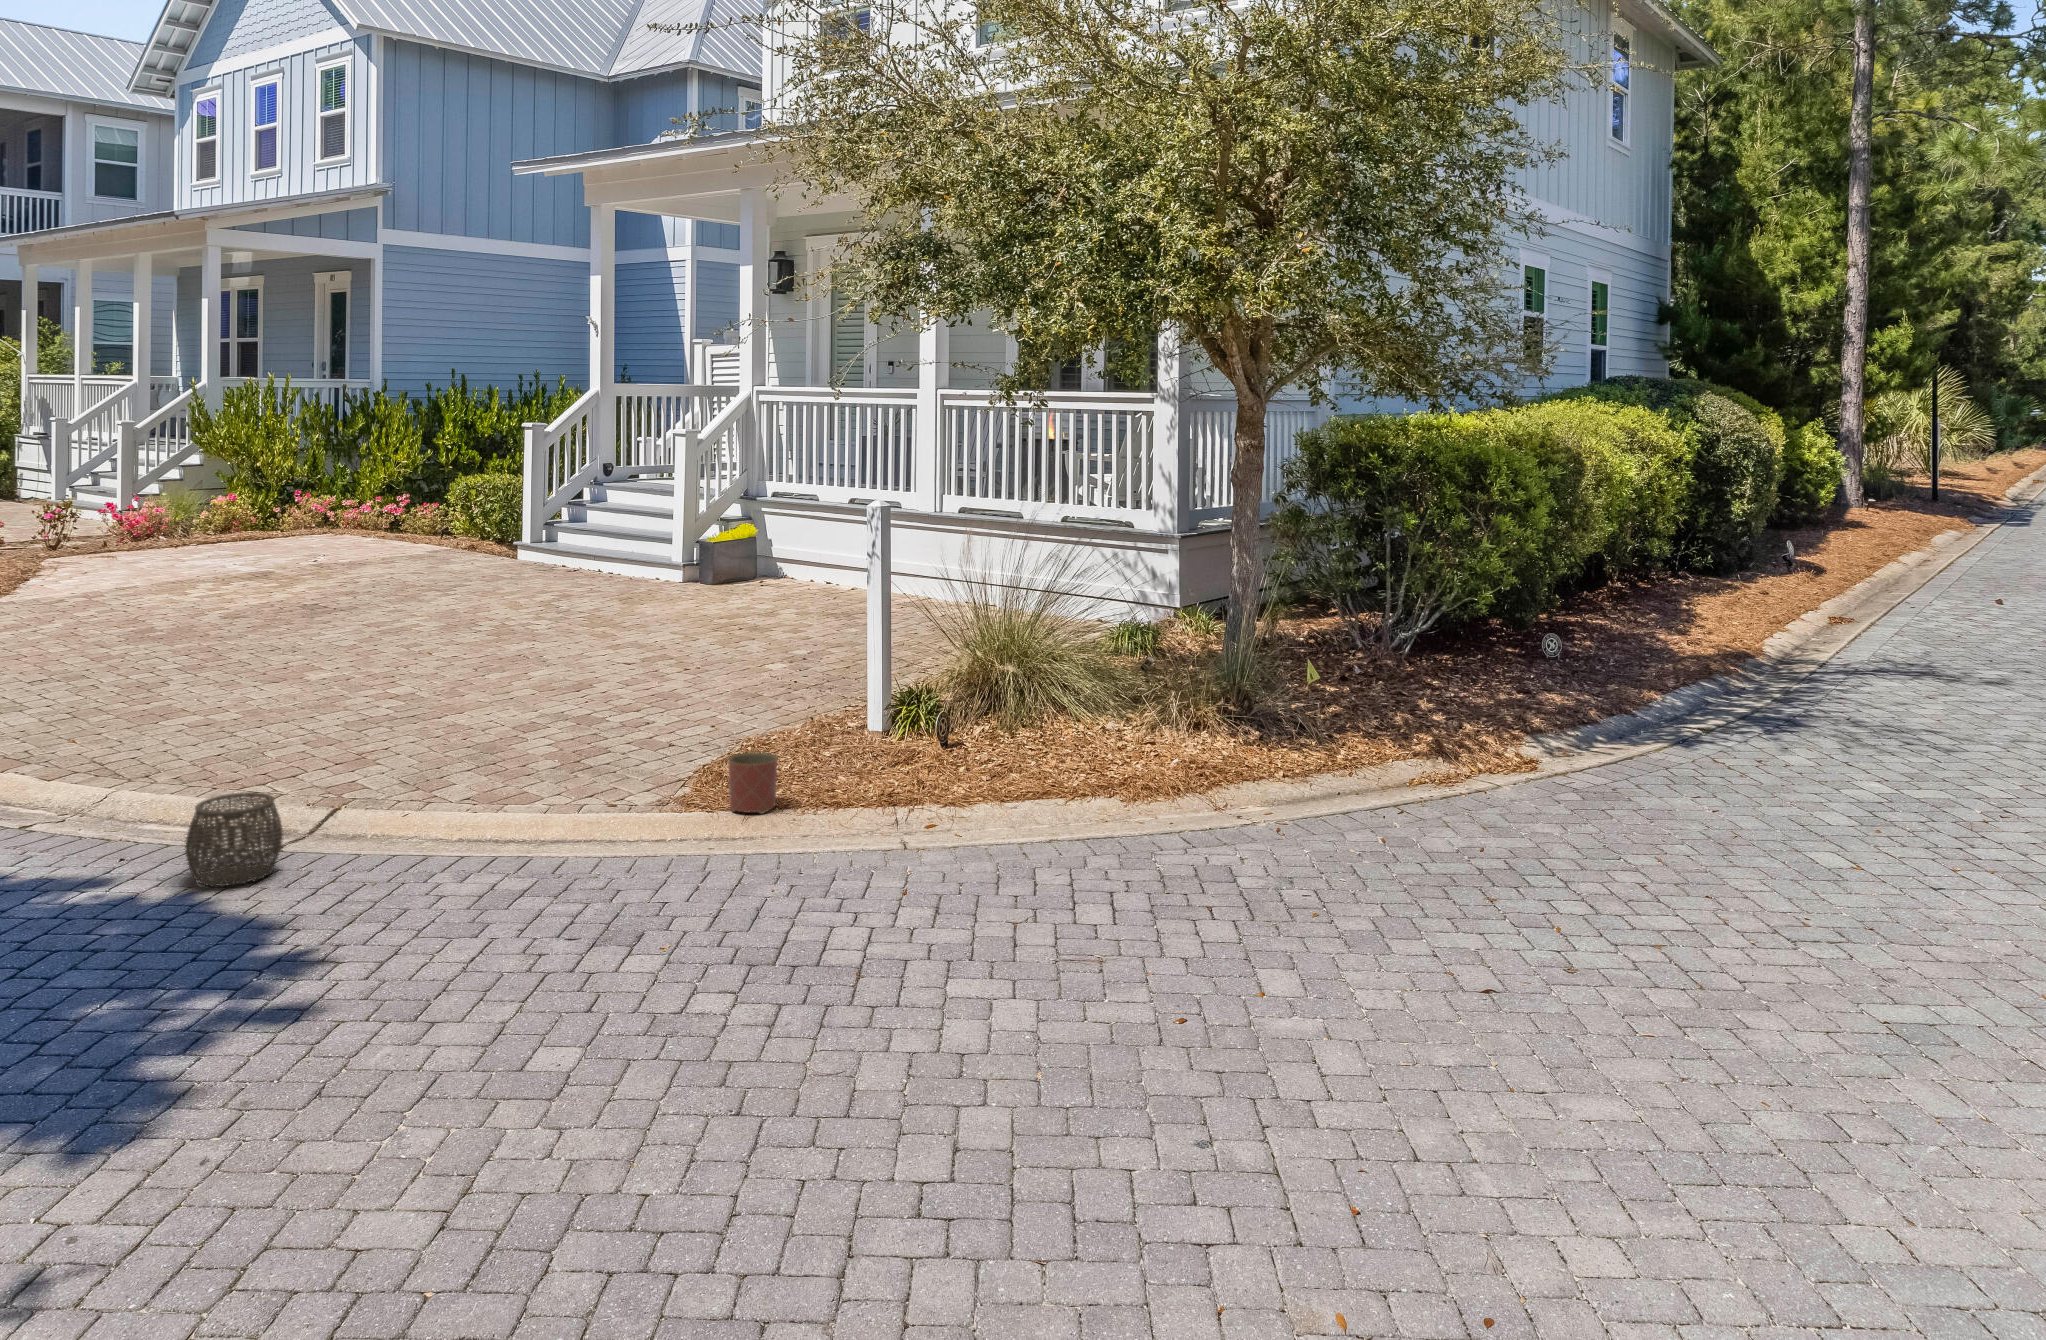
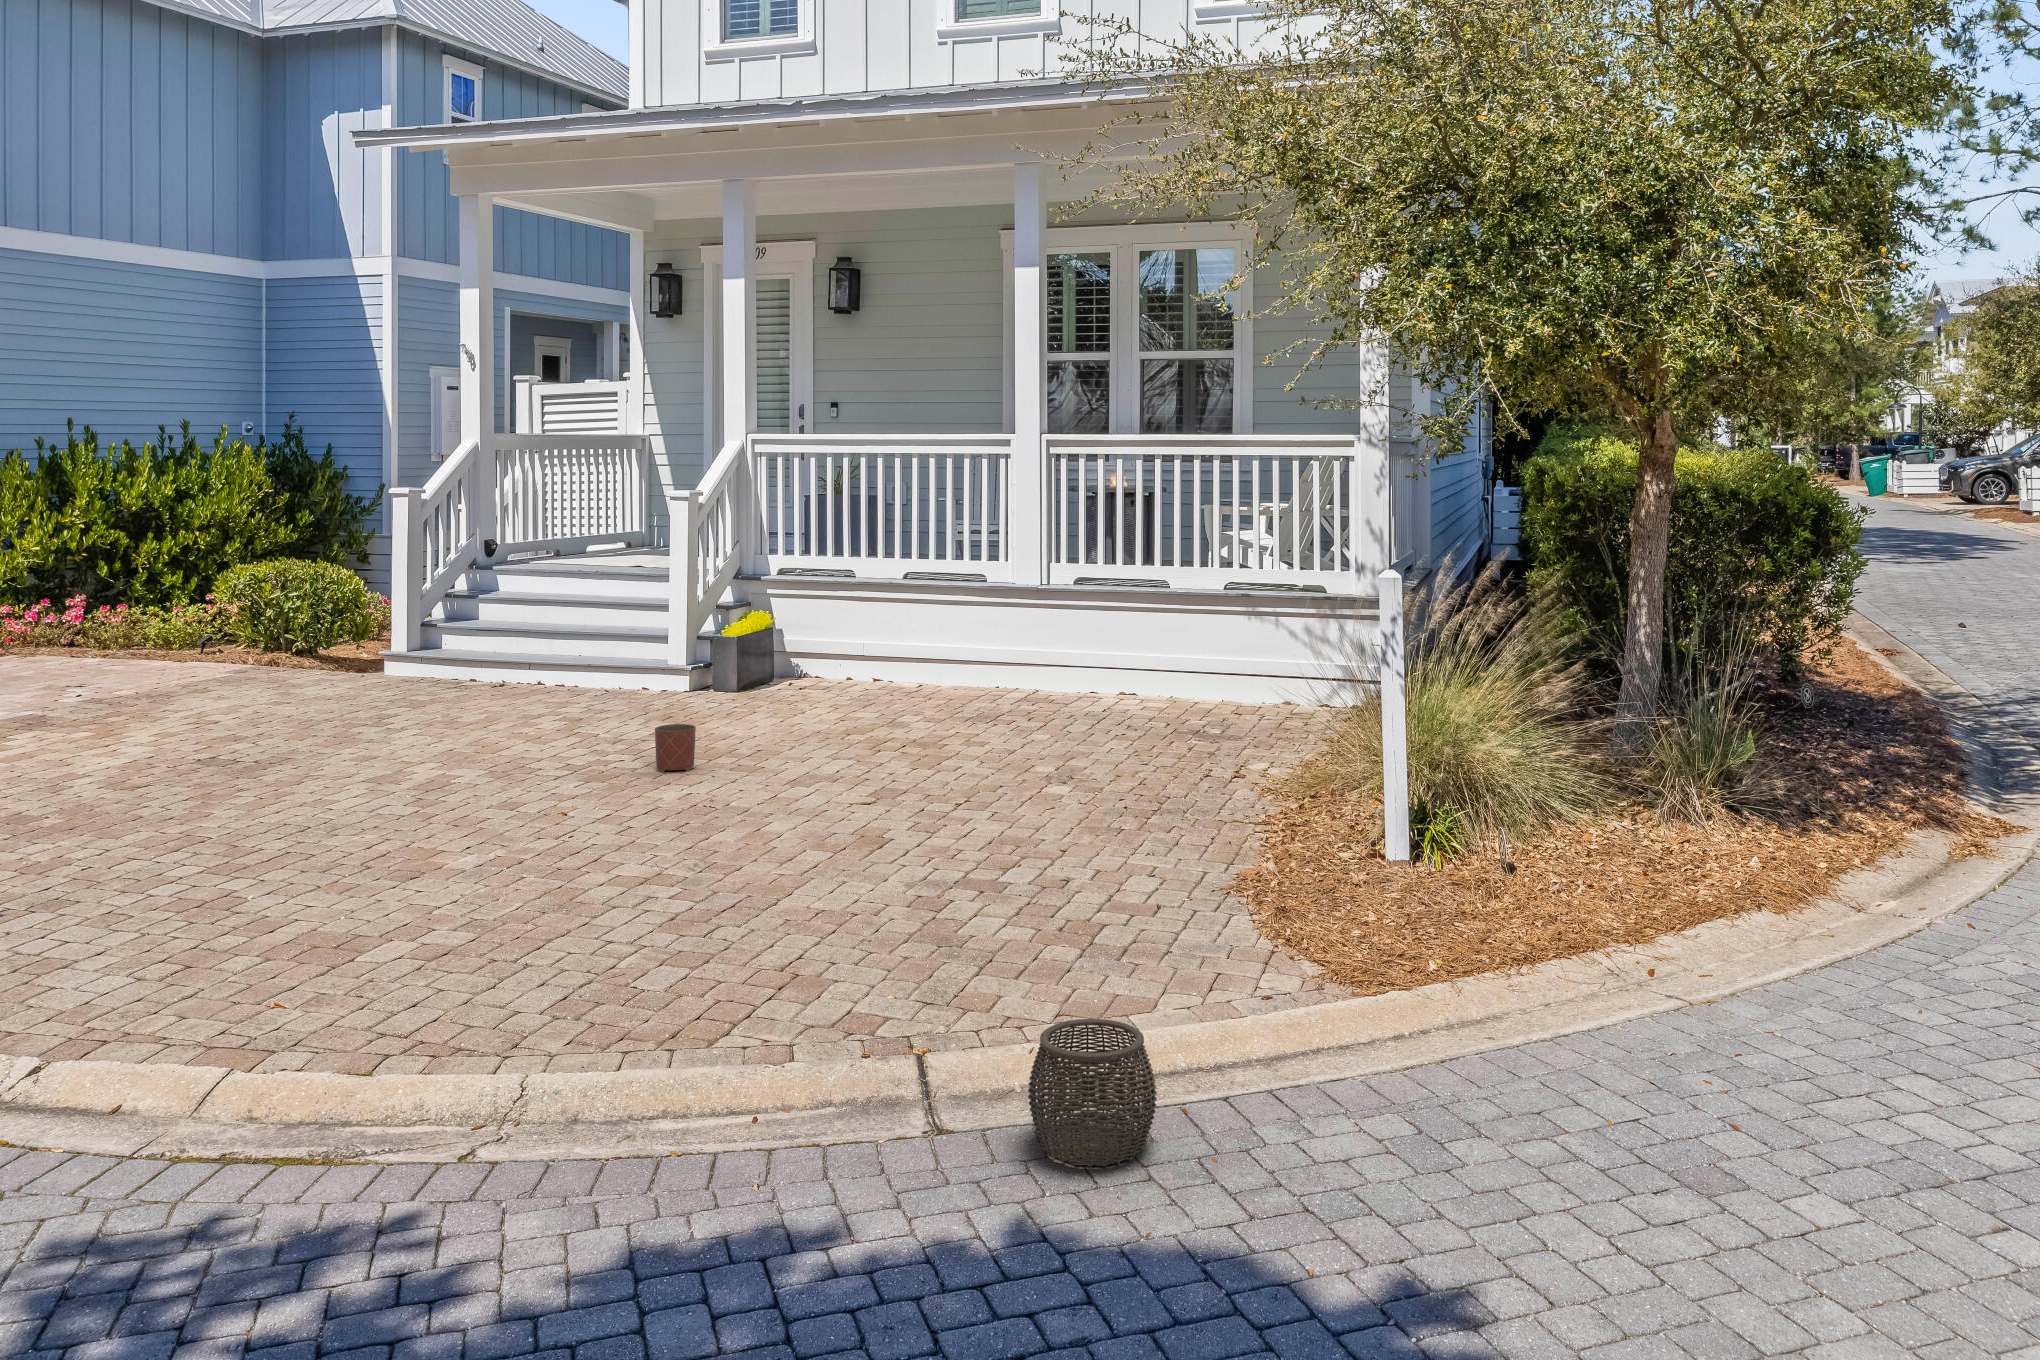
planter: present [728,752,778,814] -> present [655,724,696,772]

